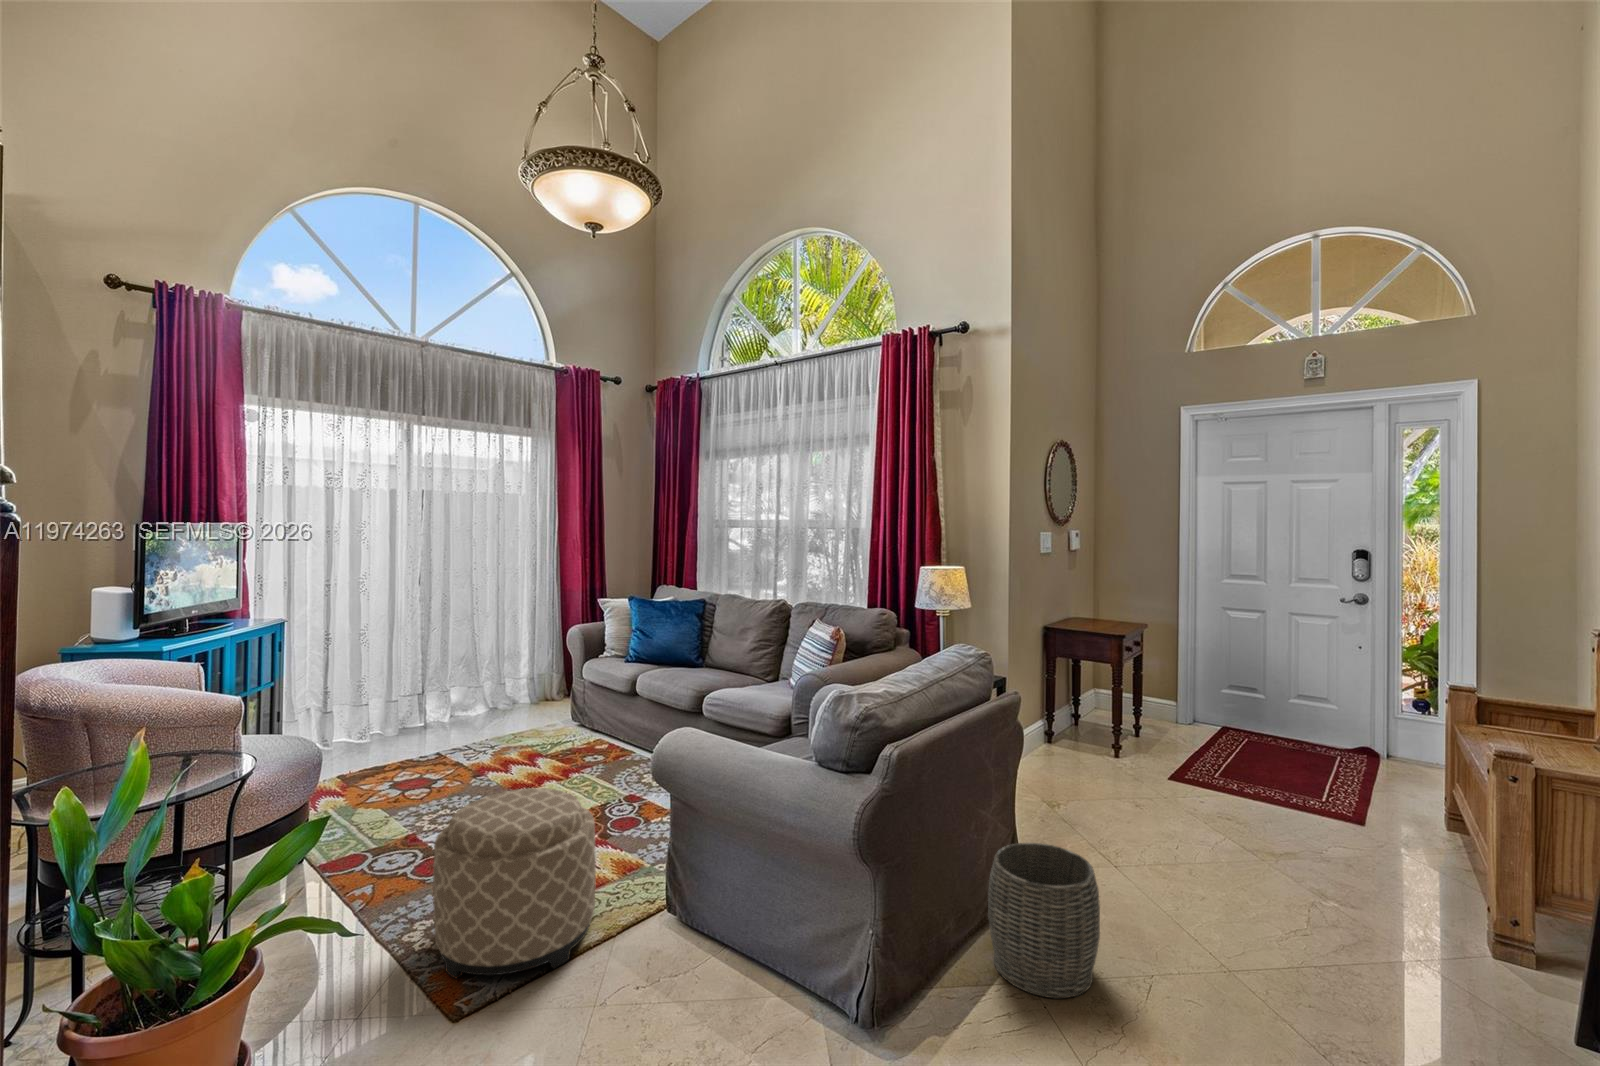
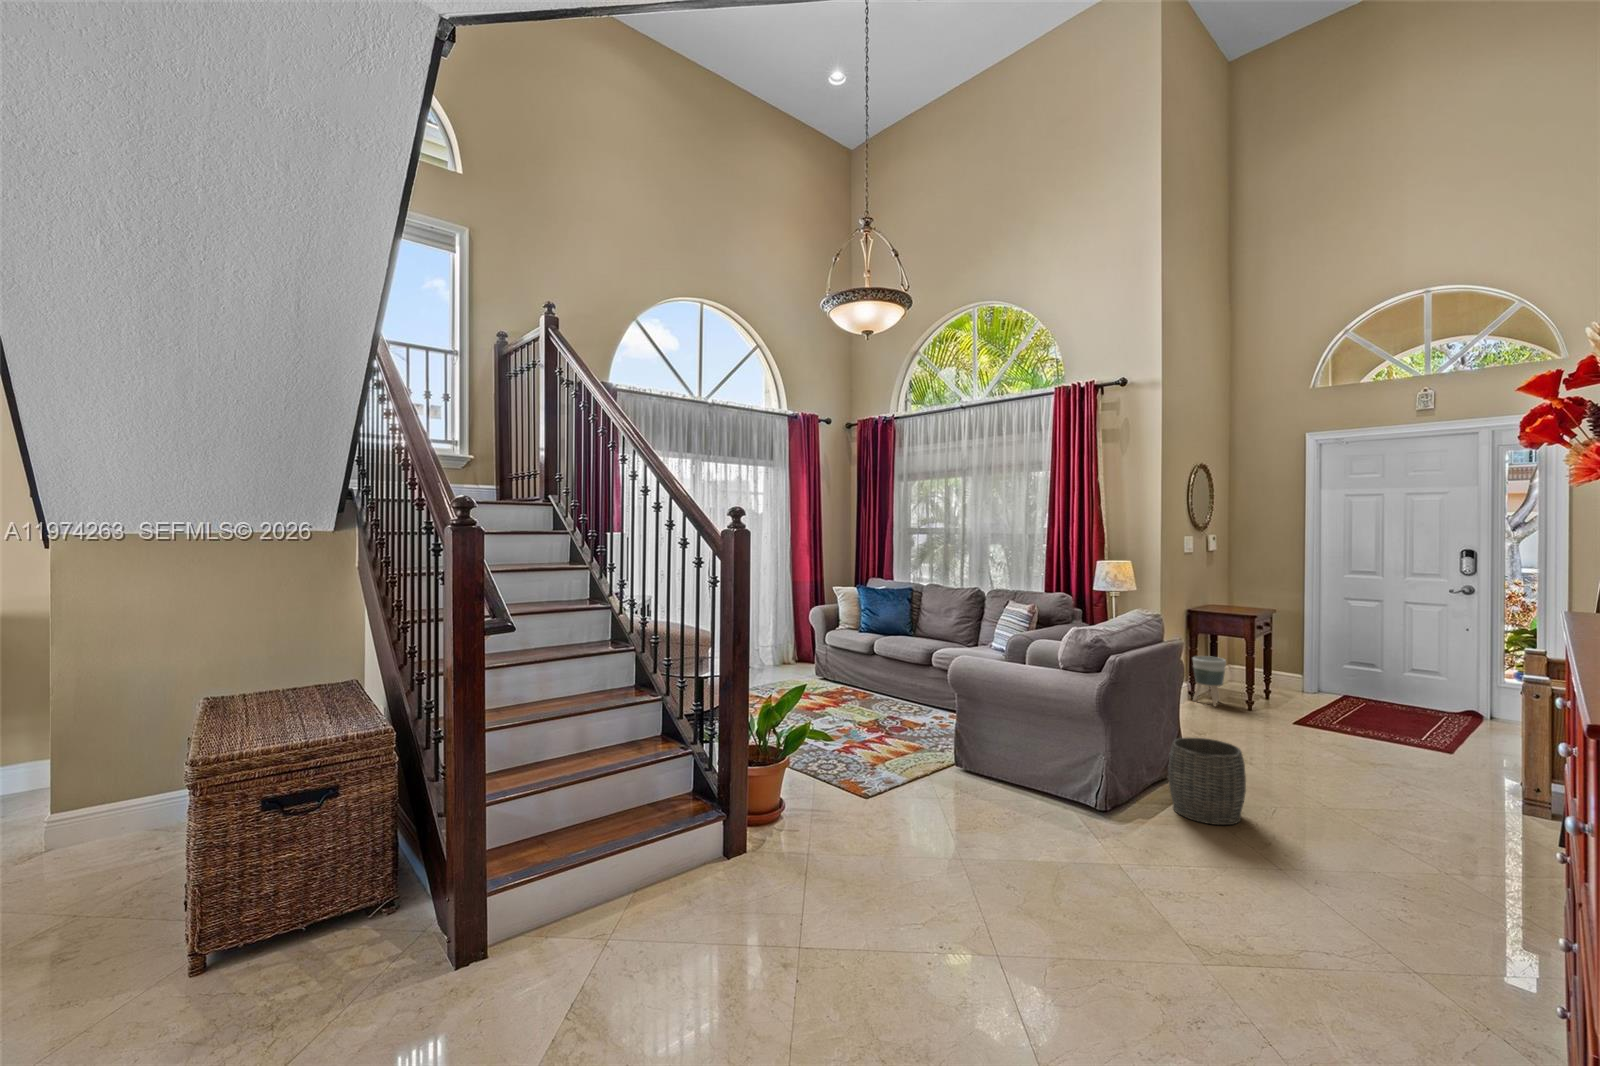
planter: none [1048,685,1087,751] -> present [1193,656,1226,706]
ottoman: present [433,788,596,978] -> none [819,697,910,798]

